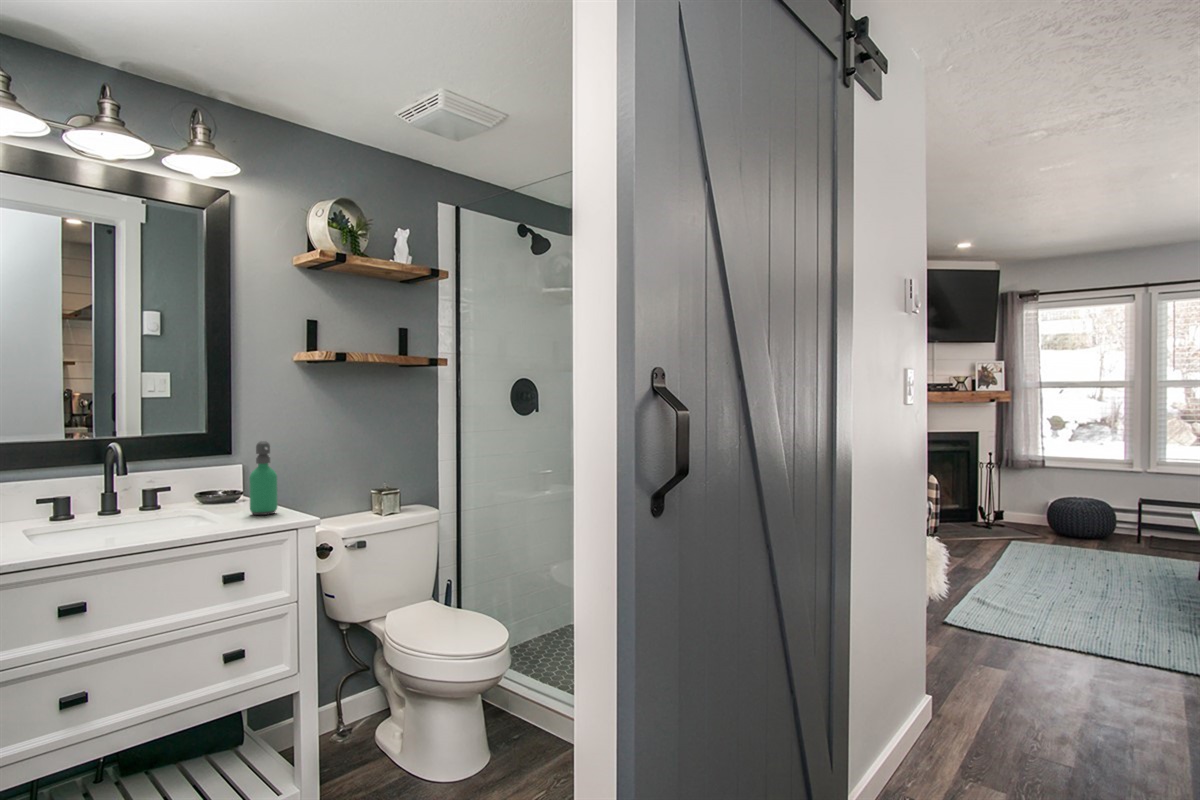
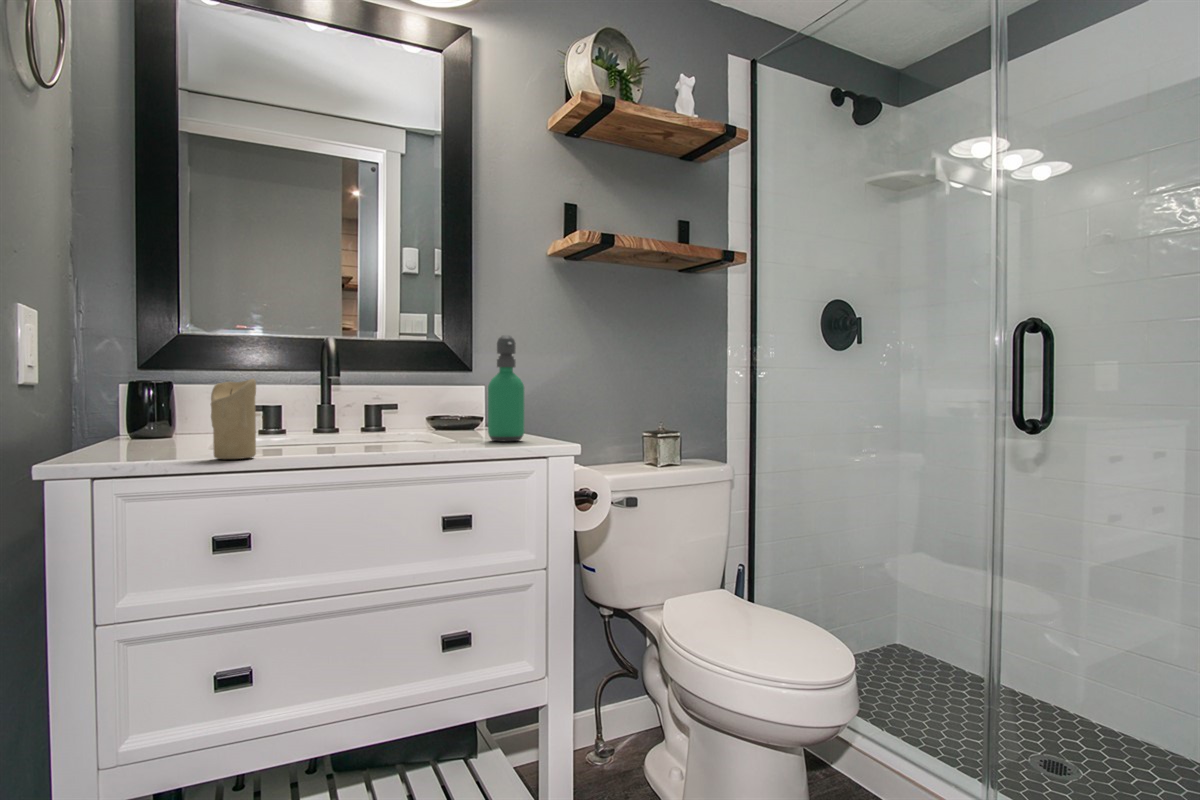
candle: none [57,496,89,551] -> present [211,379,256,459]

